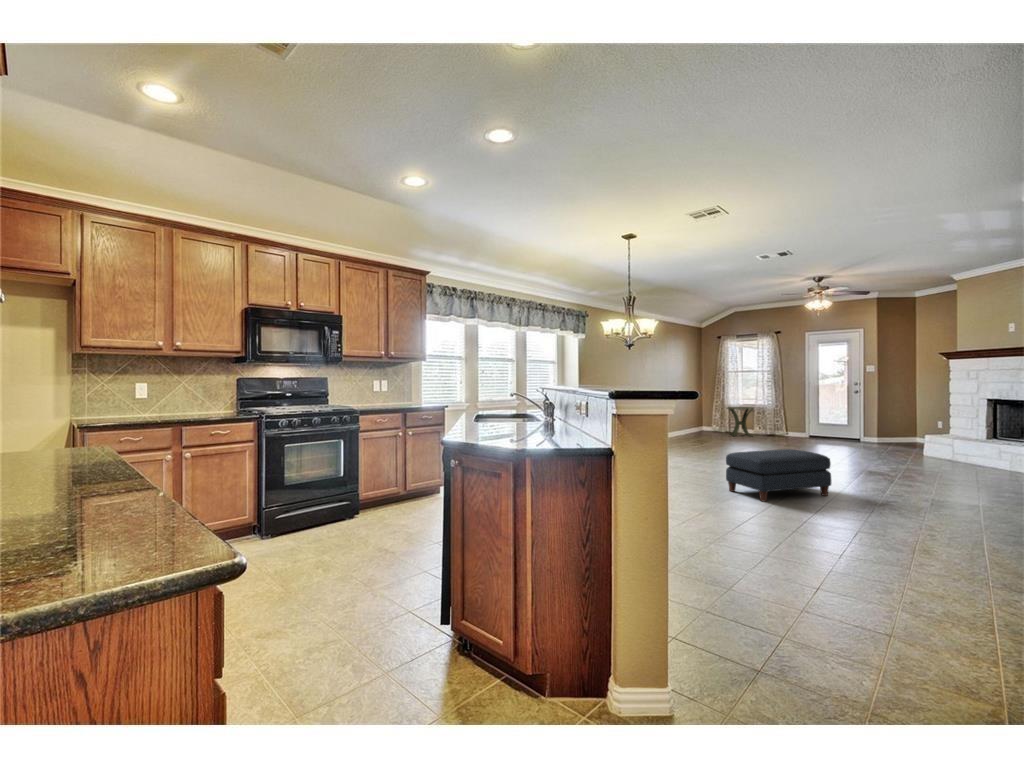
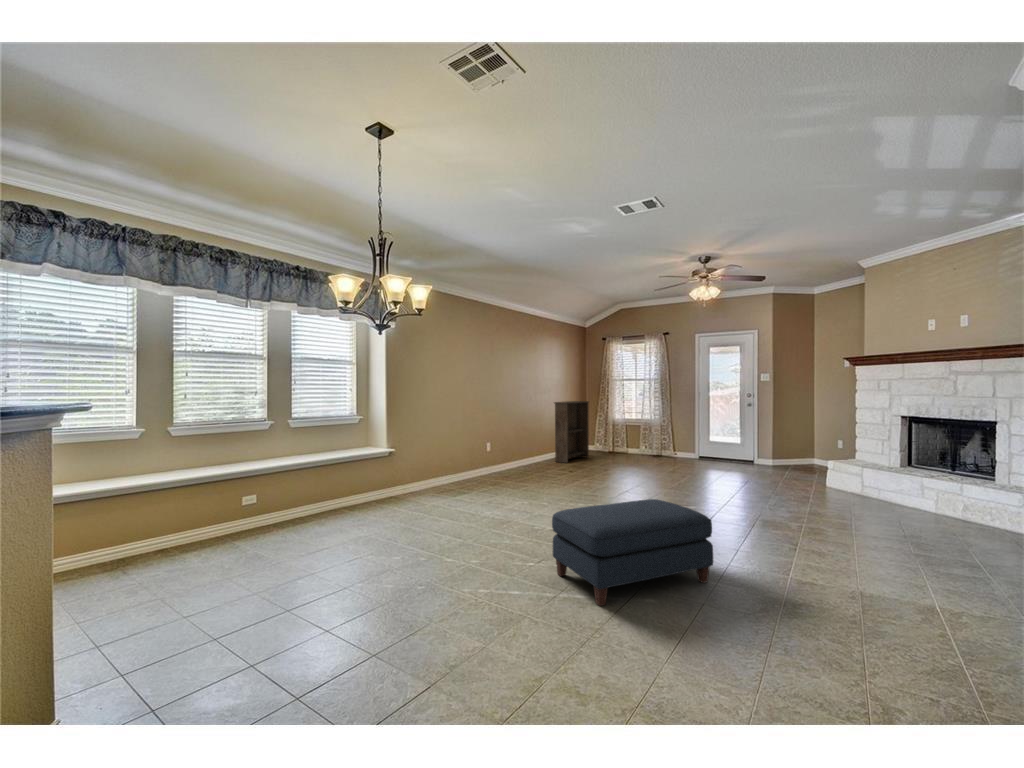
bookshelf: none [681,390,710,440] -> present [554,401,589,463]
side table: present [727,407,754,437] -> none [609,422,641,457]

